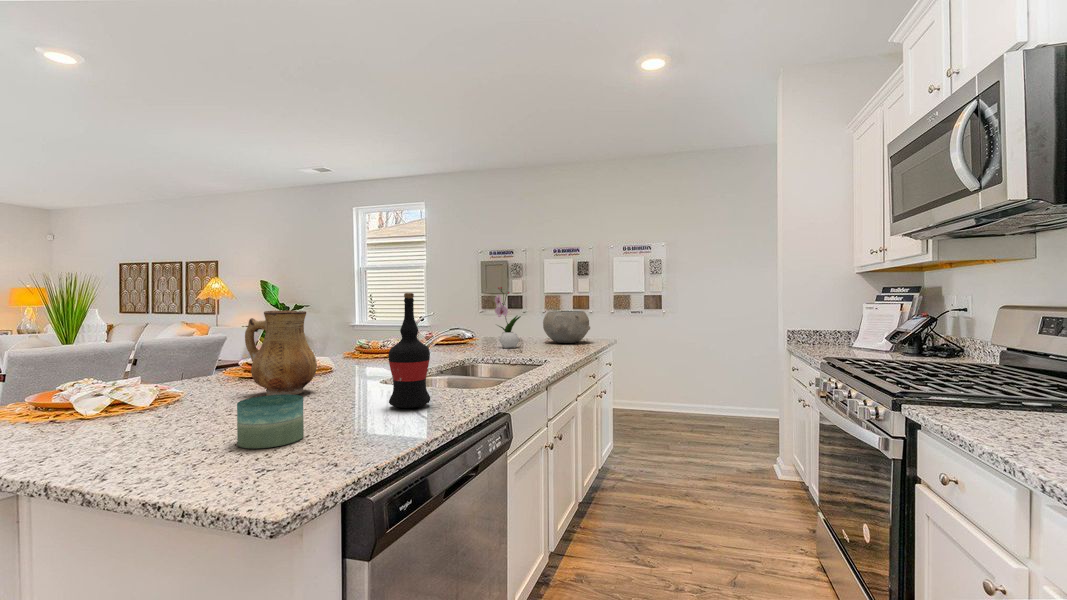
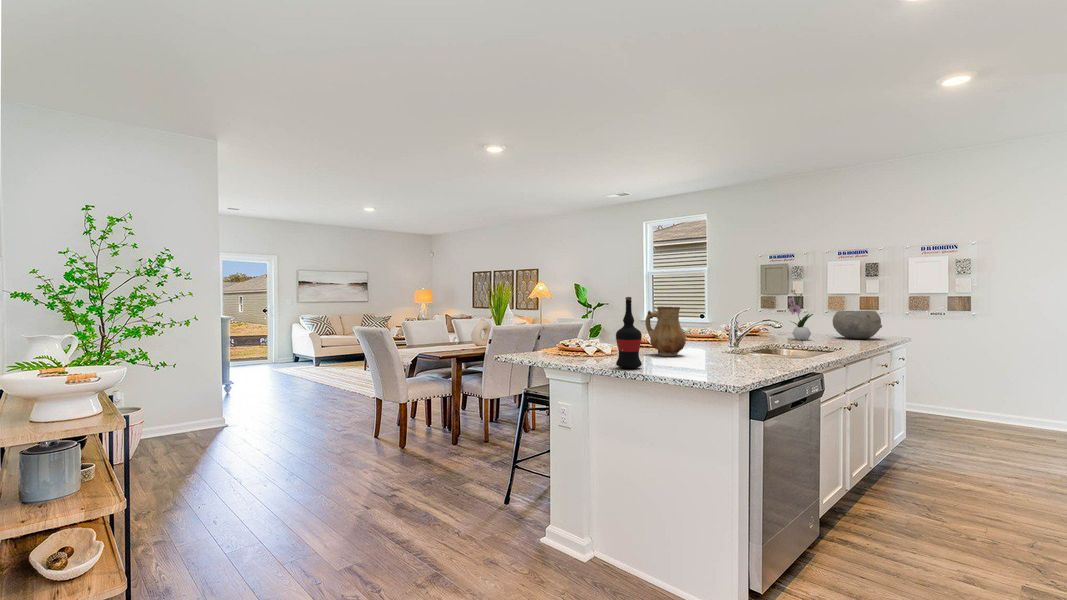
wine bottle: present [388,293,430,408] -> present [616,297,642,368]
candle: present [237,394,304,448] -> none [678,349,709,373]

